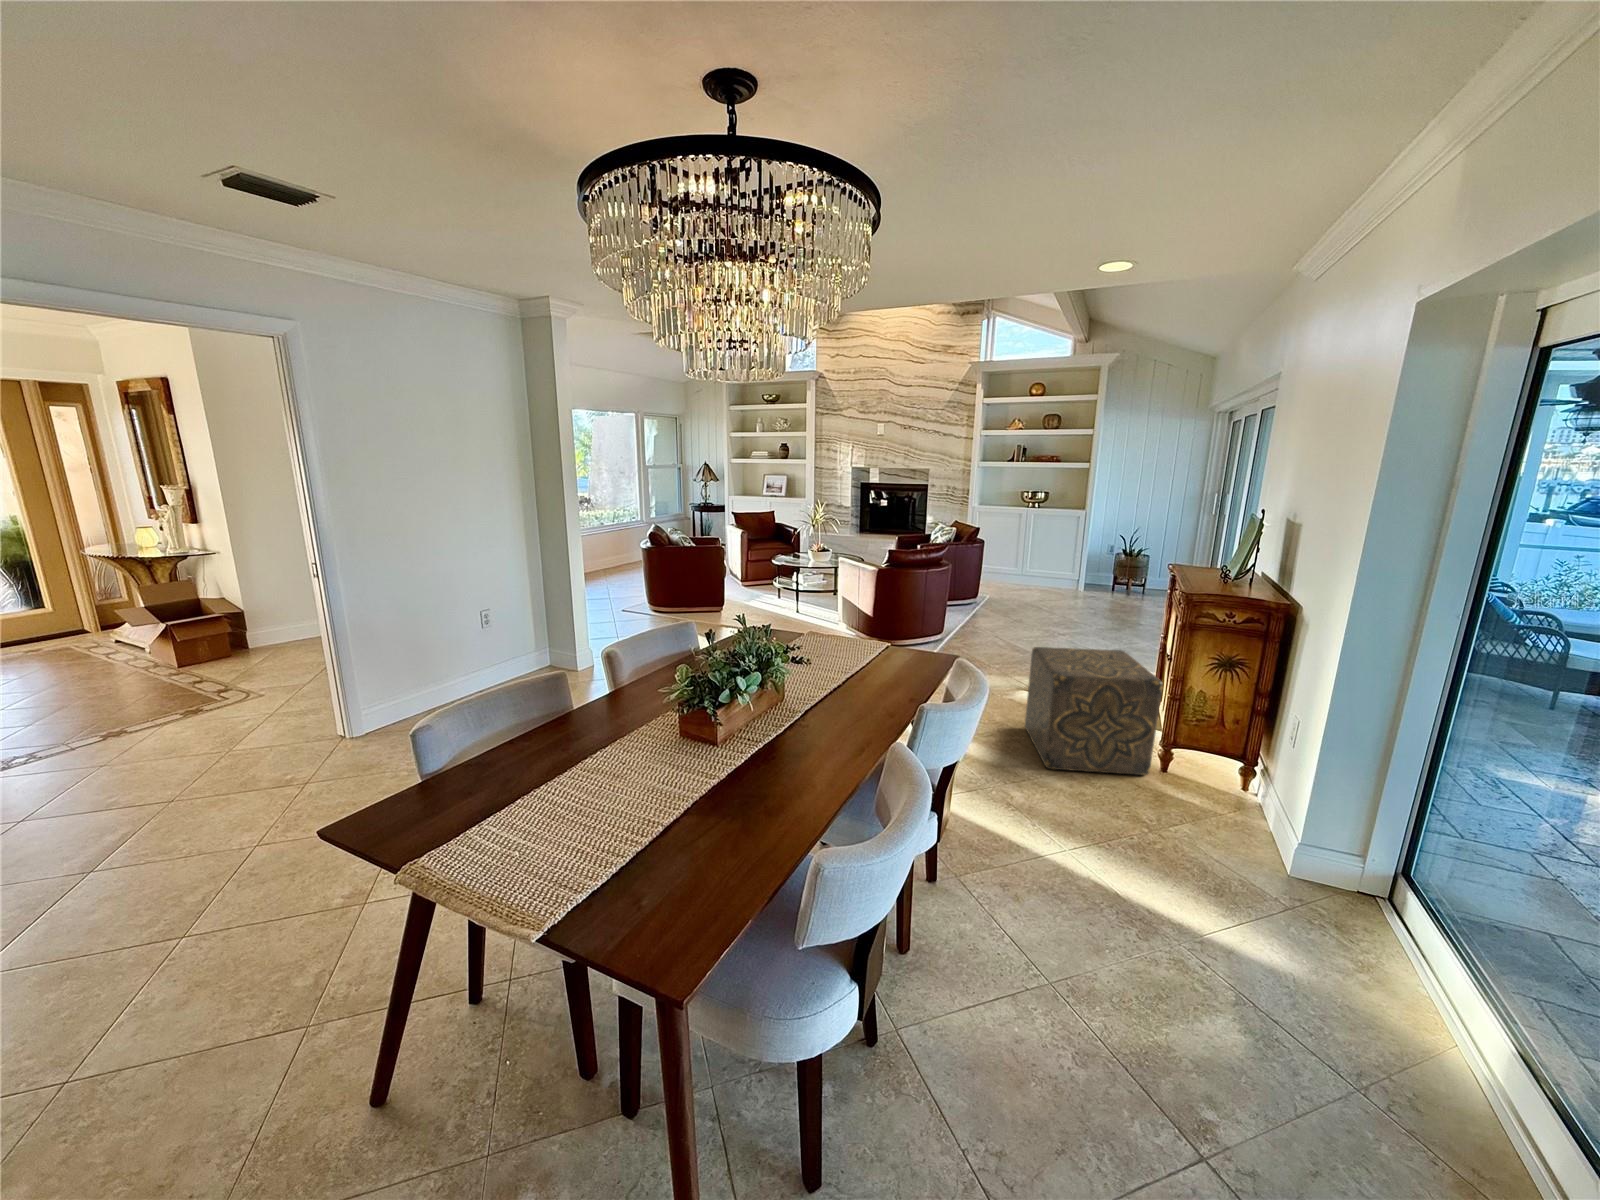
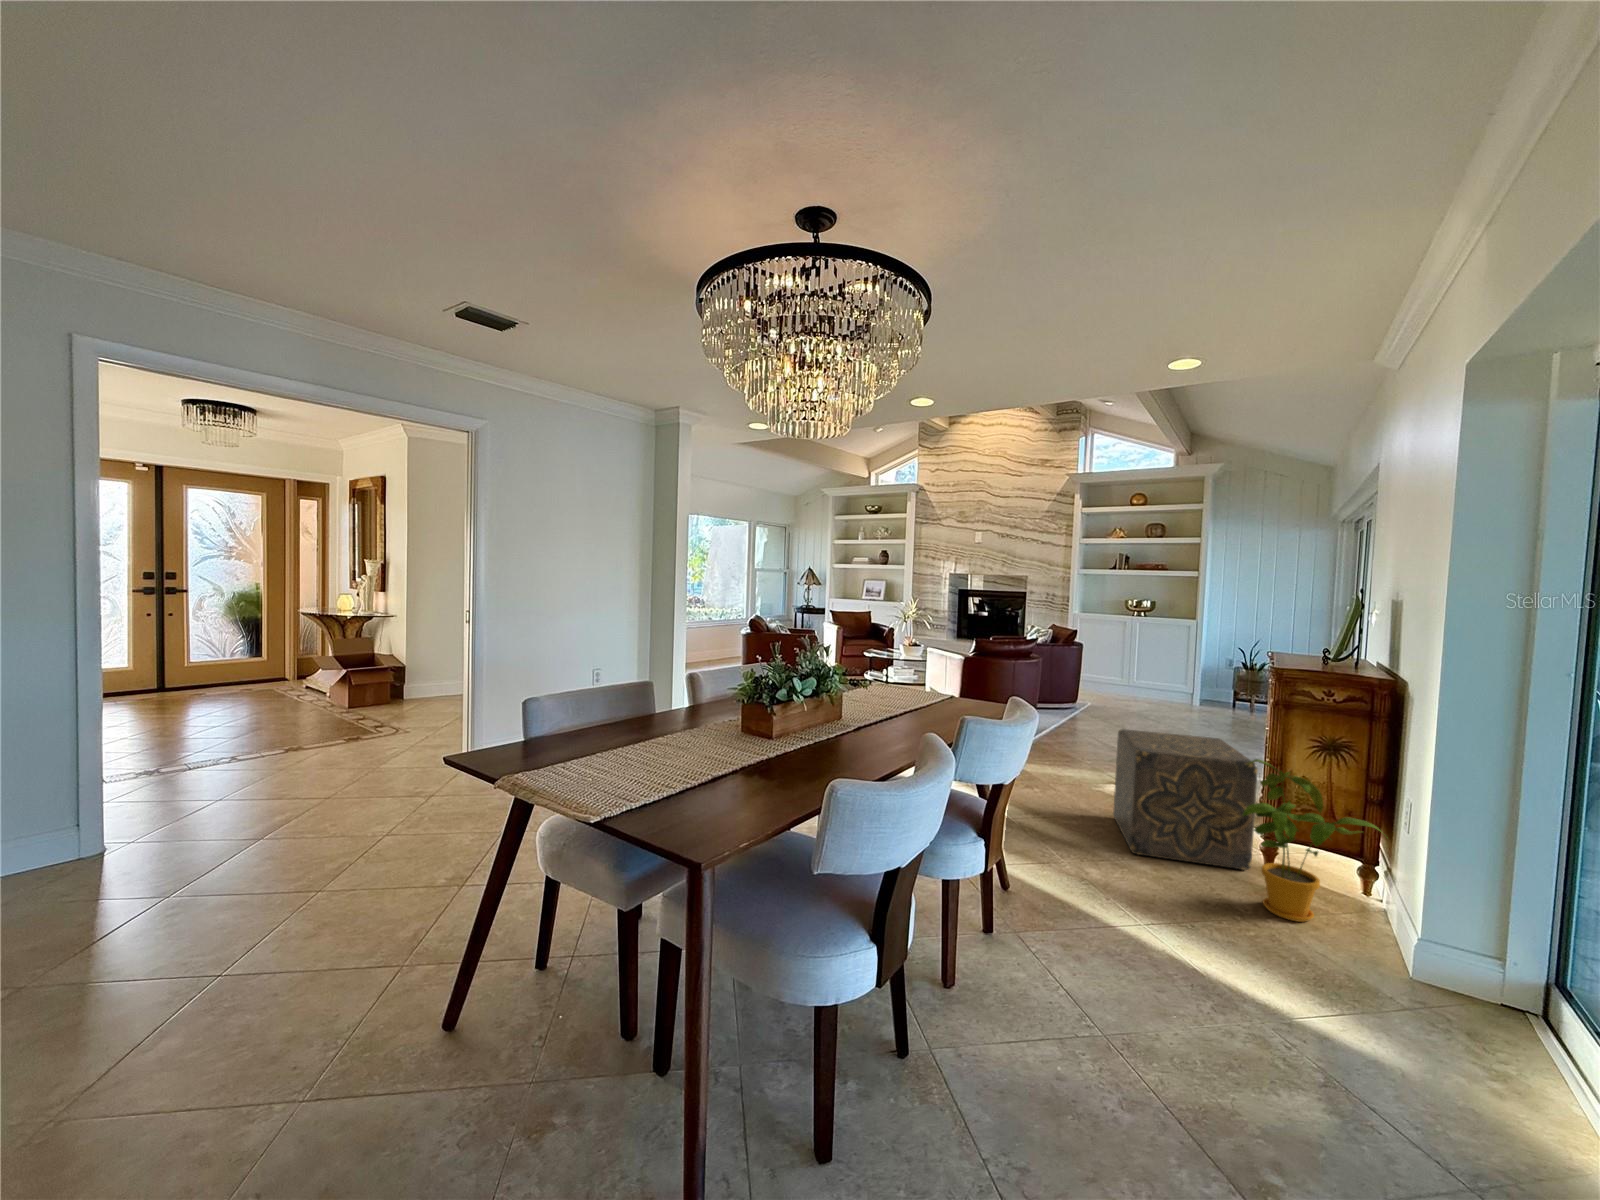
house plant: none [1154,682,1279,828] -> present [1242,759,1385,922]

